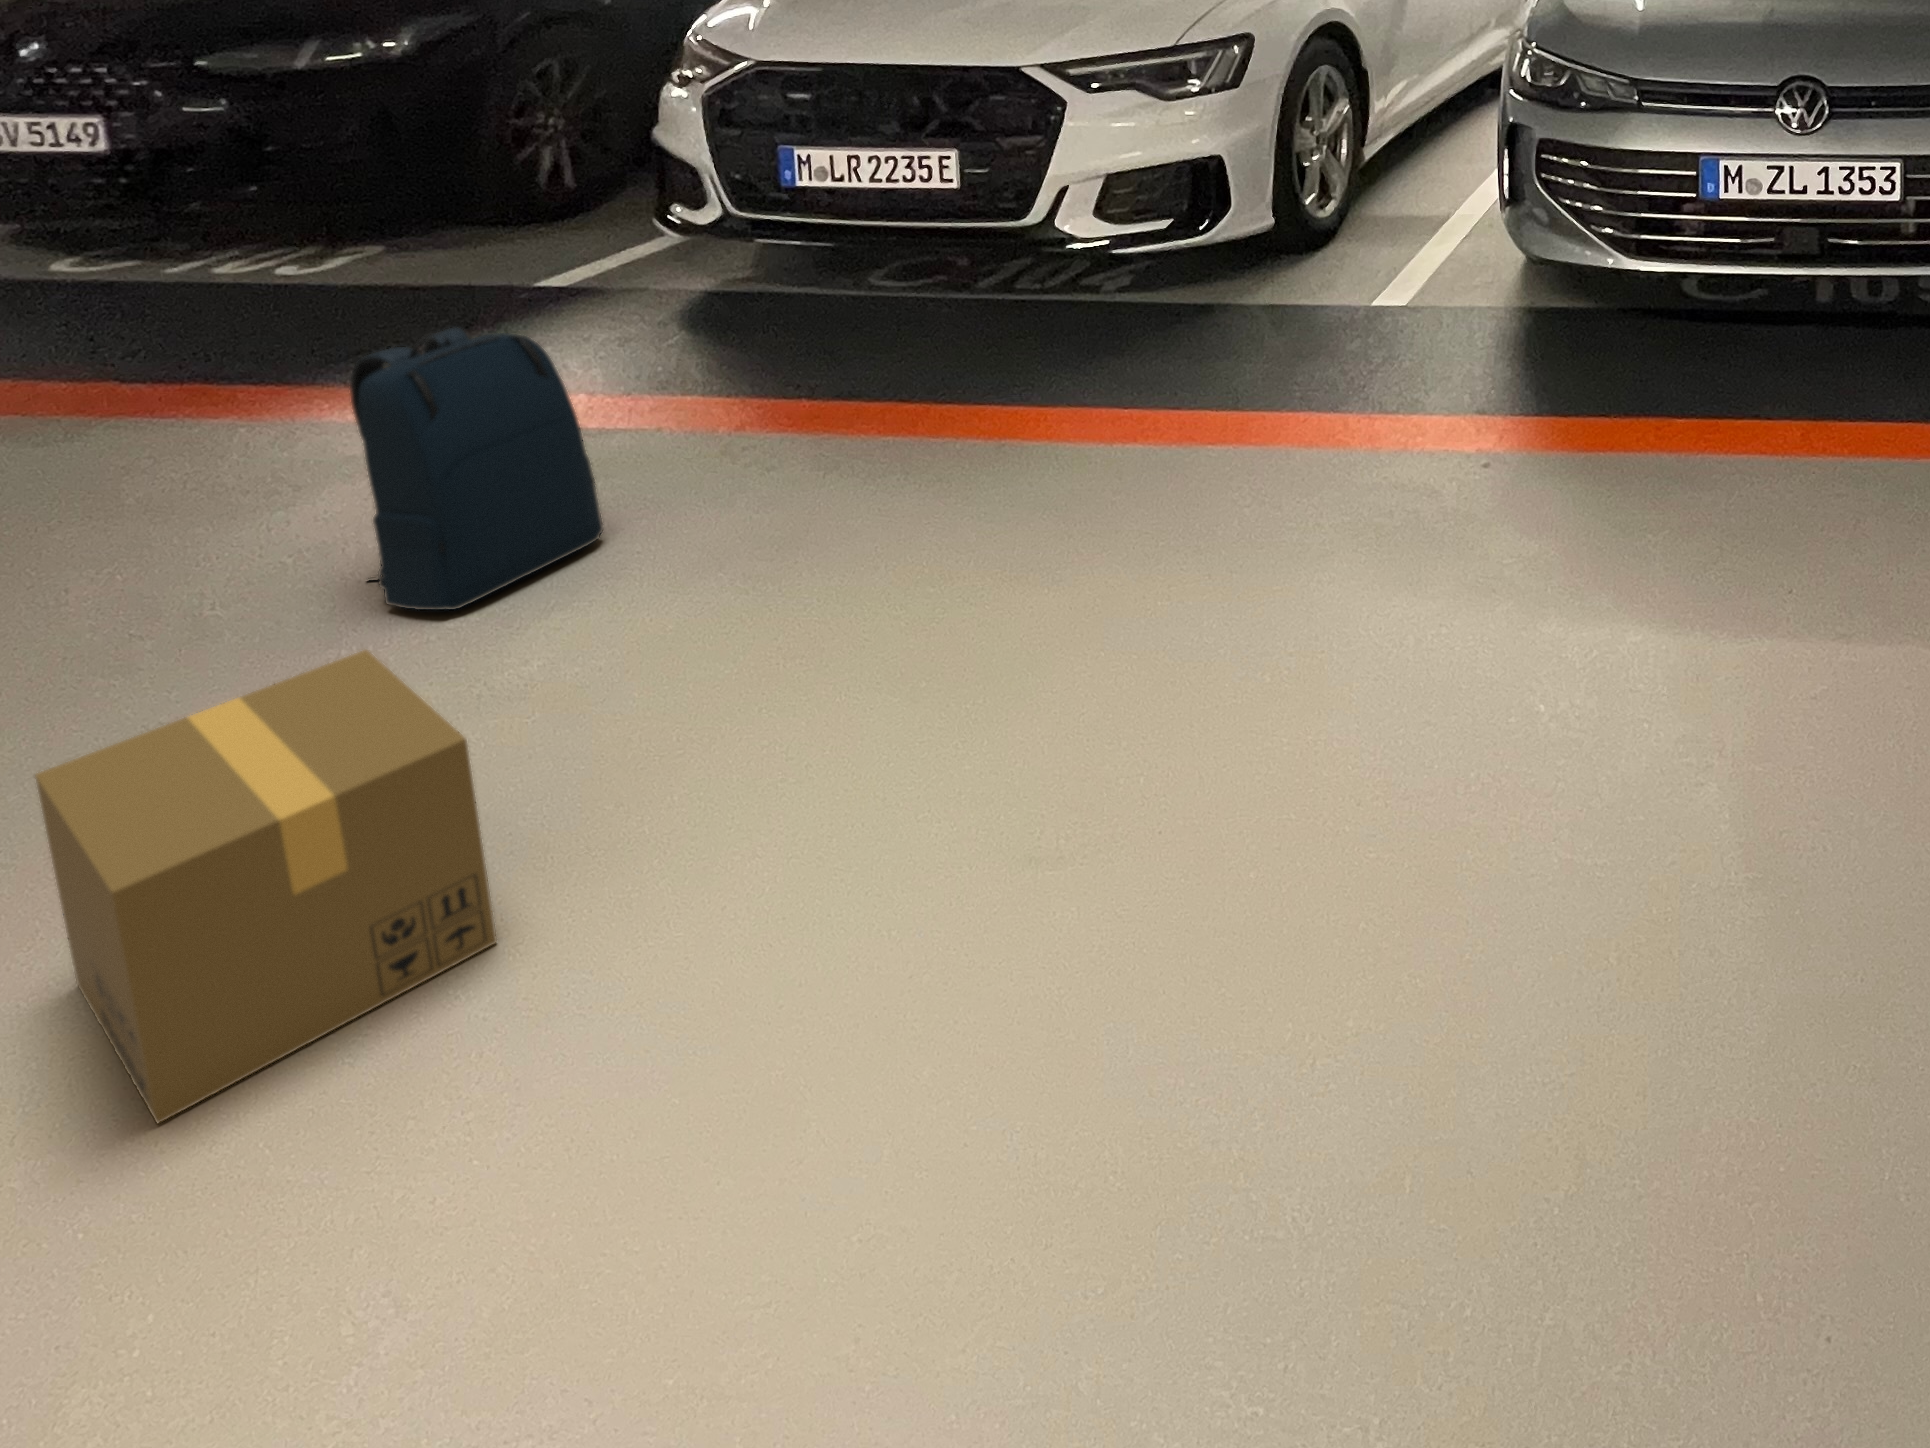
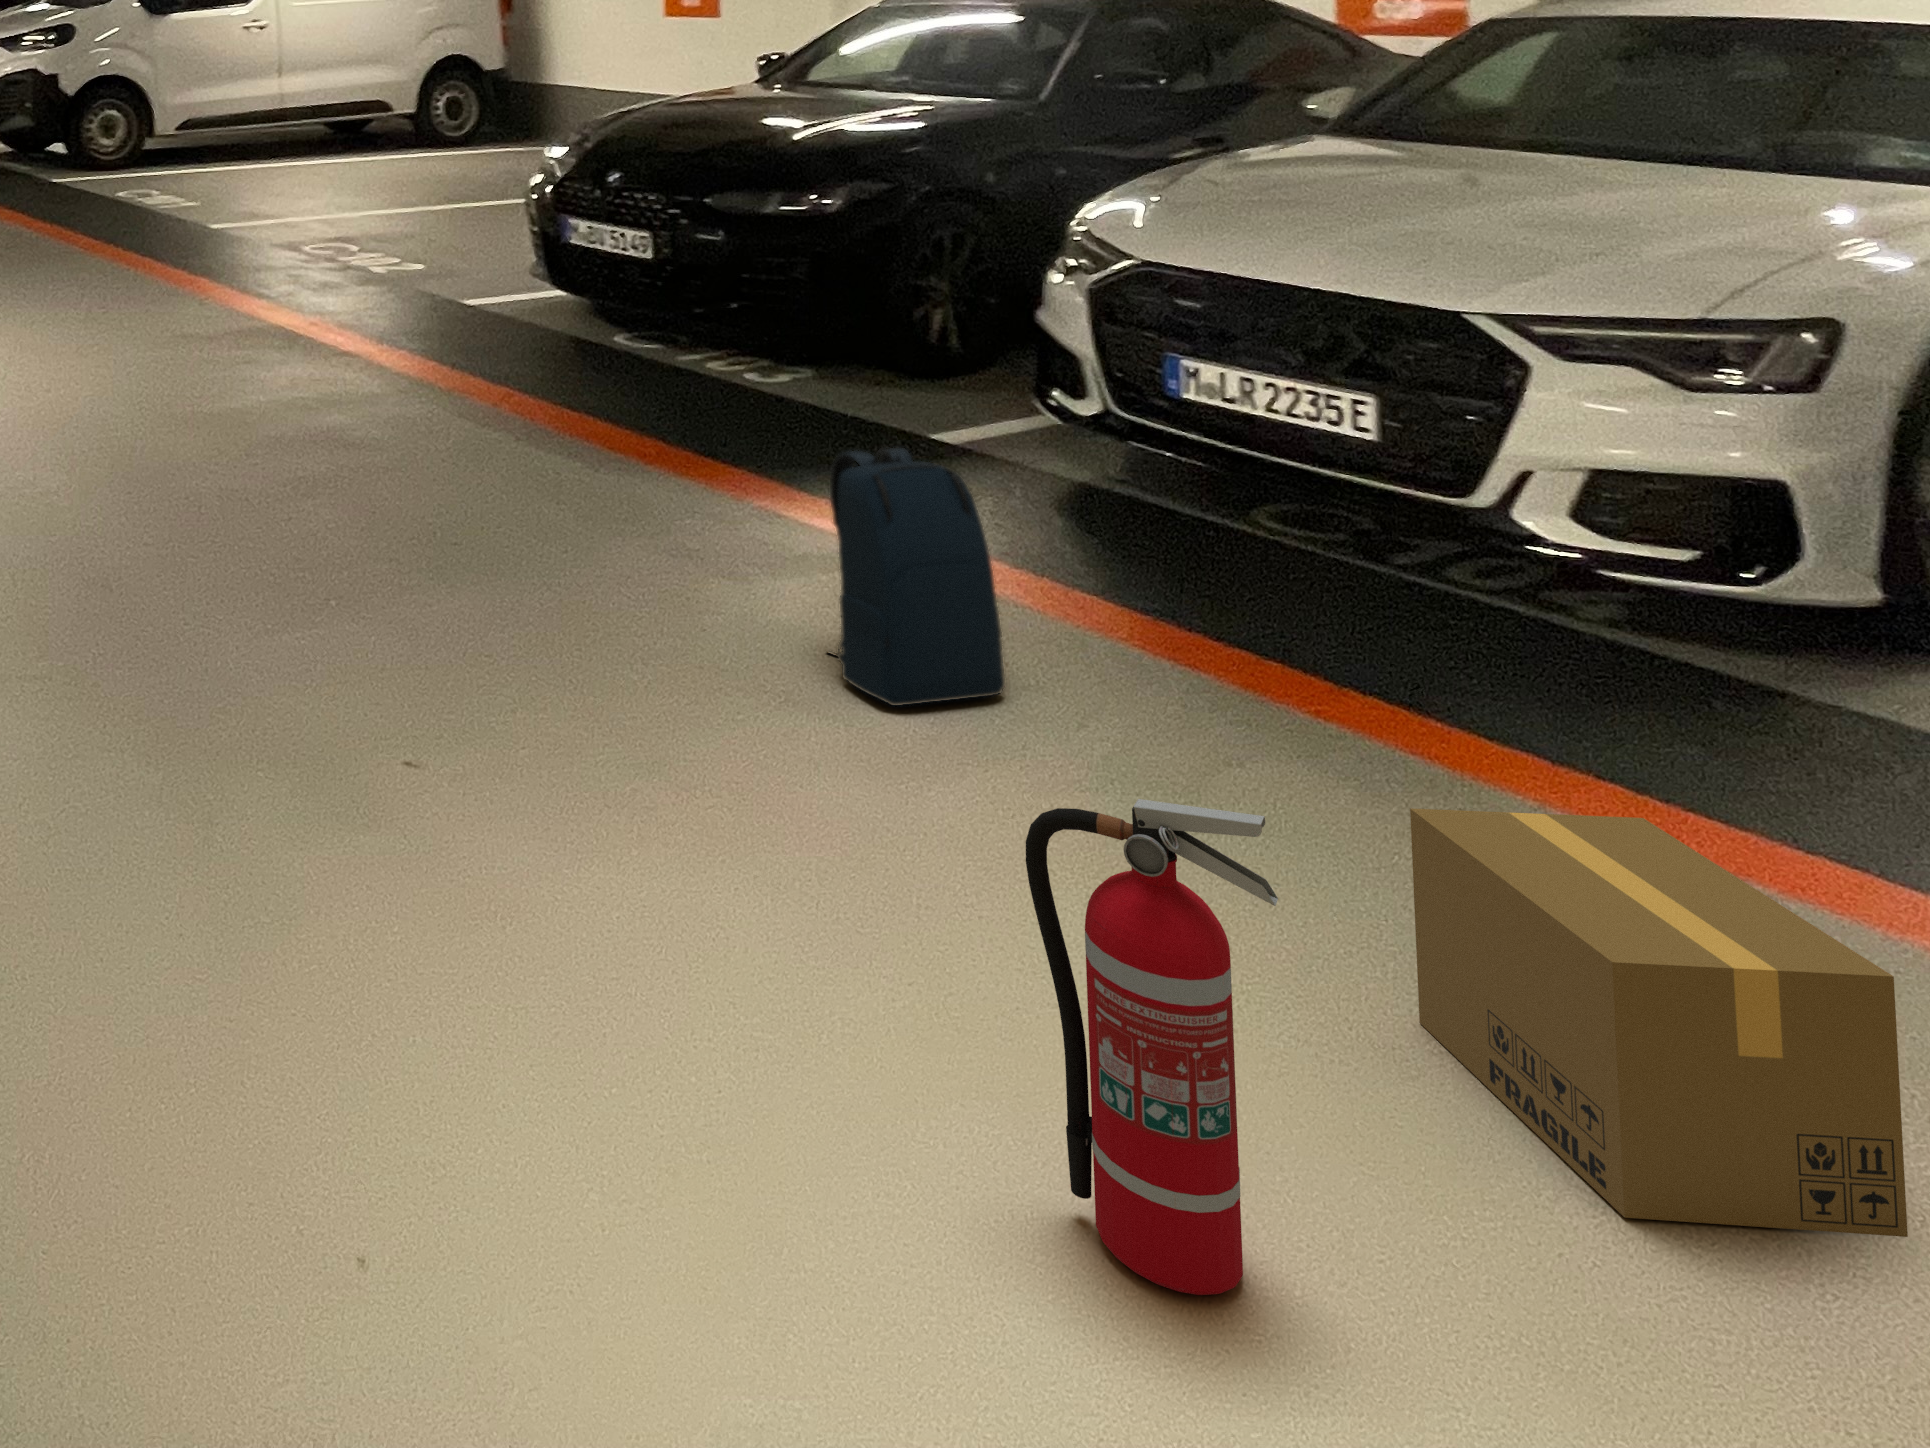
fire extinguisher: none [545,614,815,1087] -> present [1026,799,1278,1295]
cardboard box: present [35,650,497,1123] -> present [1410,809,1908,1237]

